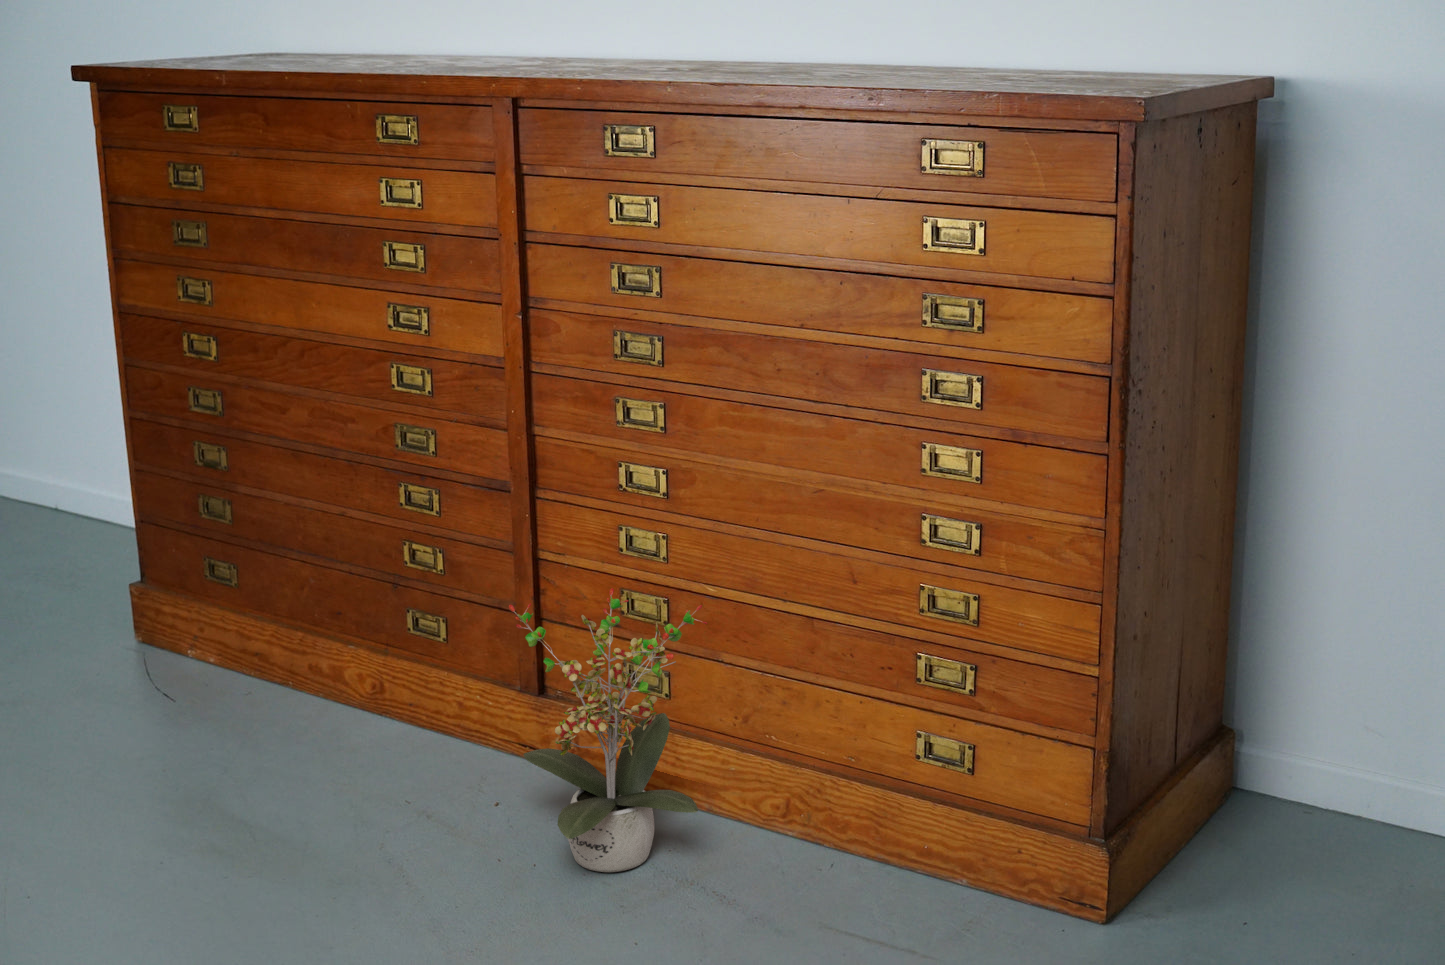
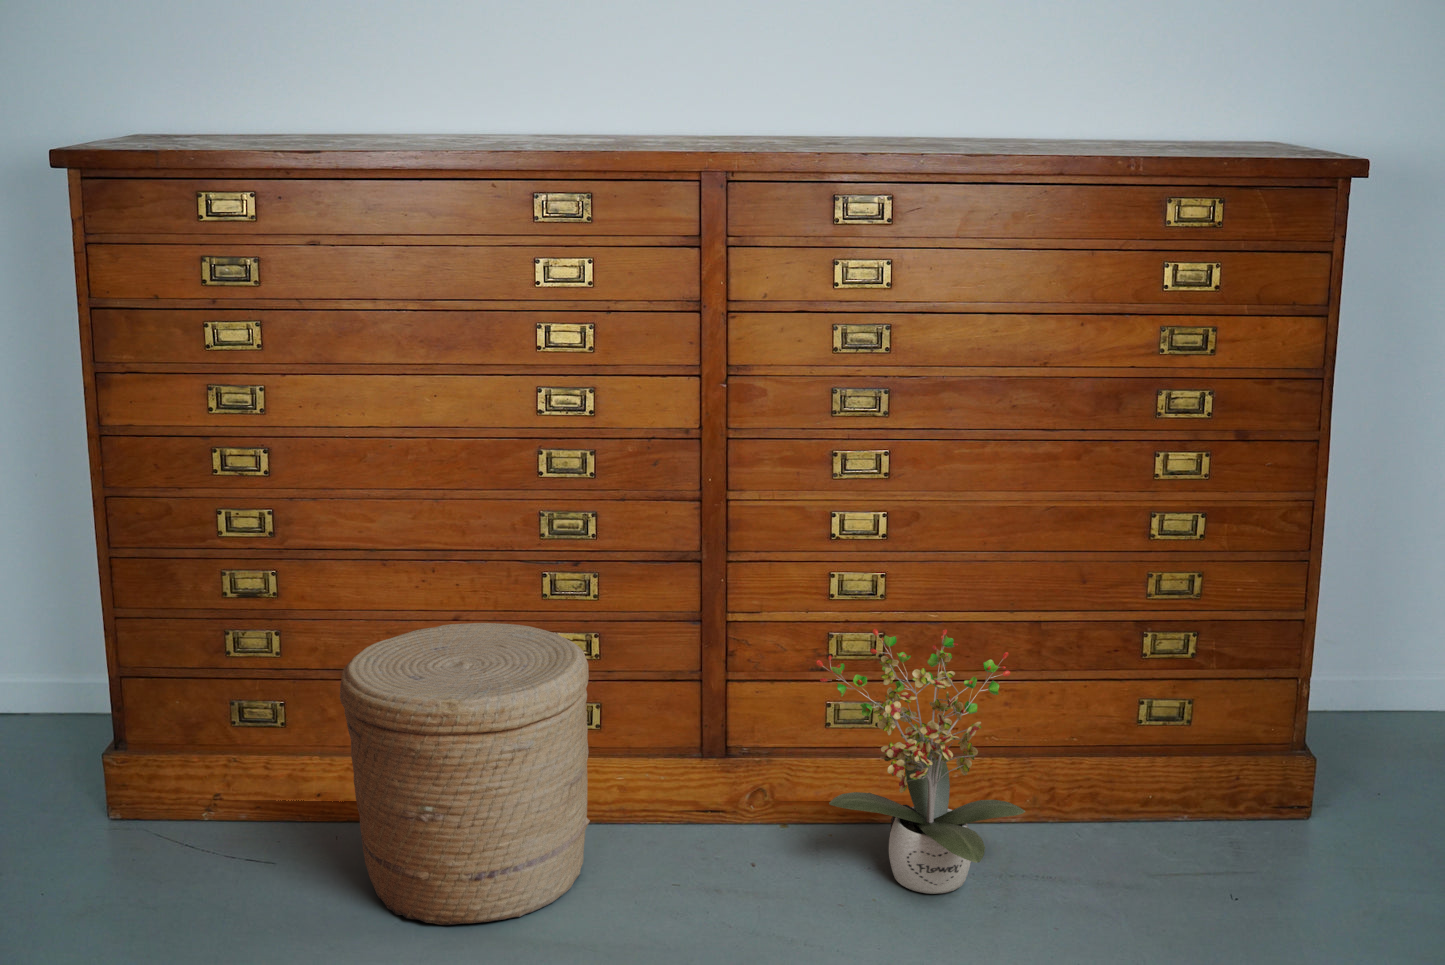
woven basket: none [149,516,385,784] -> present [340,623,590,925]

